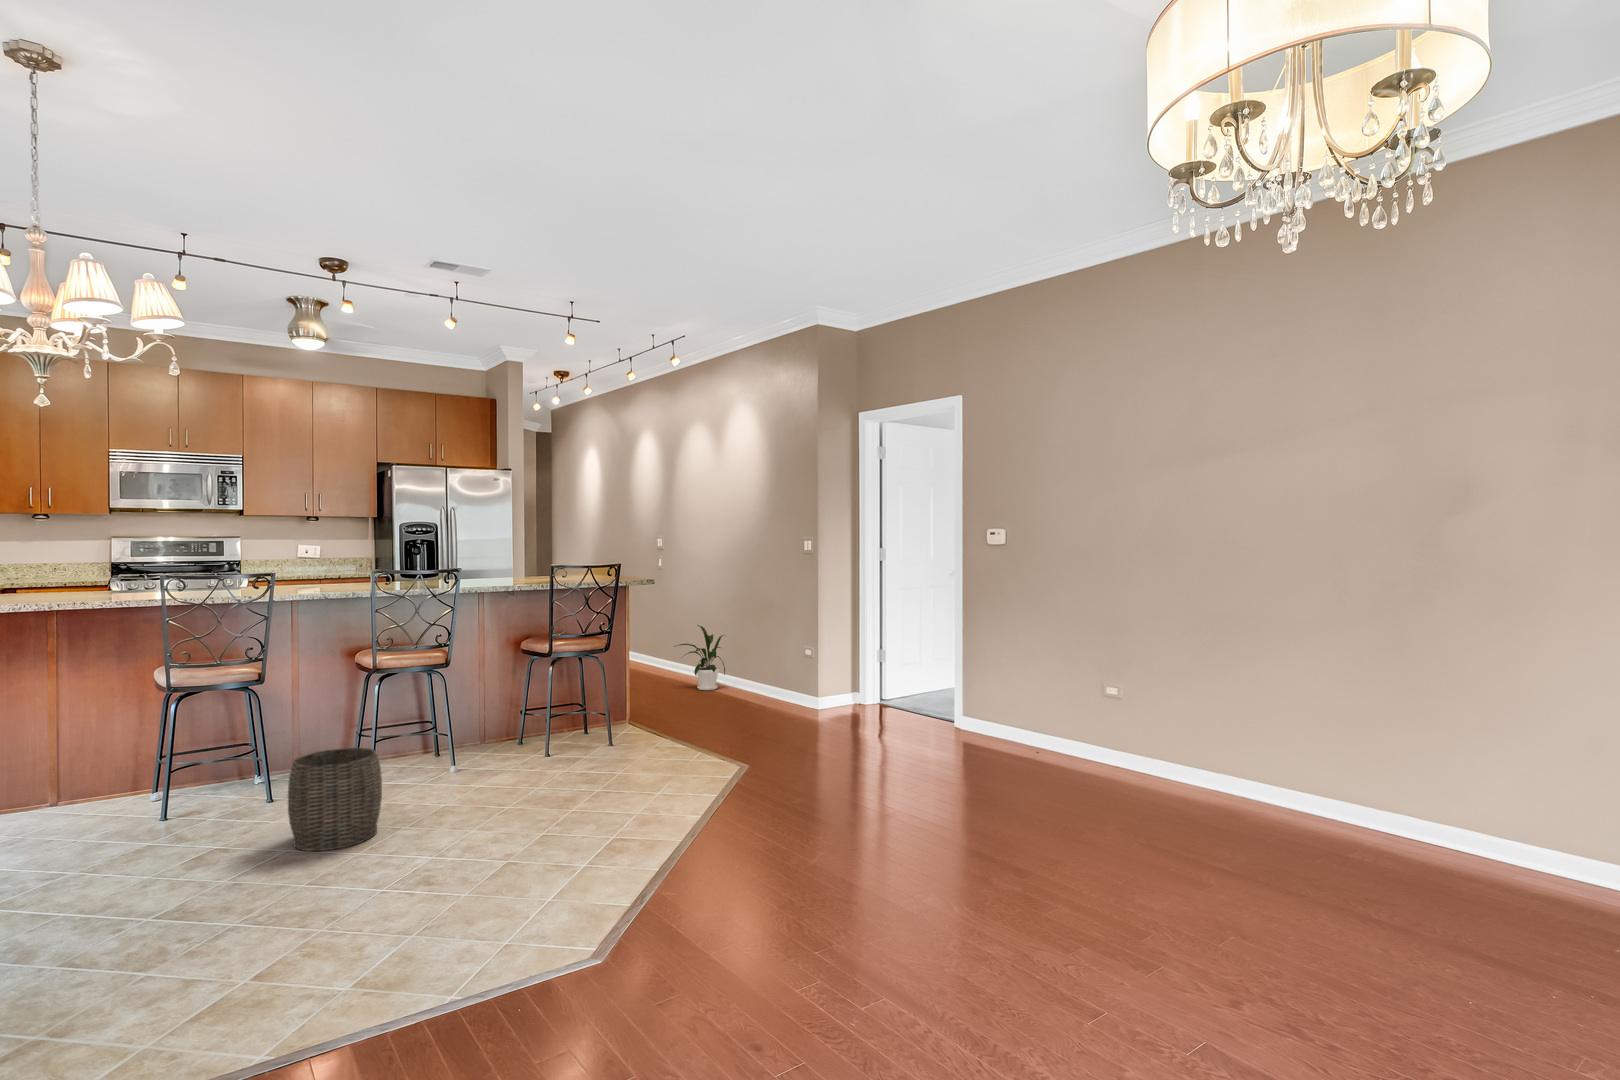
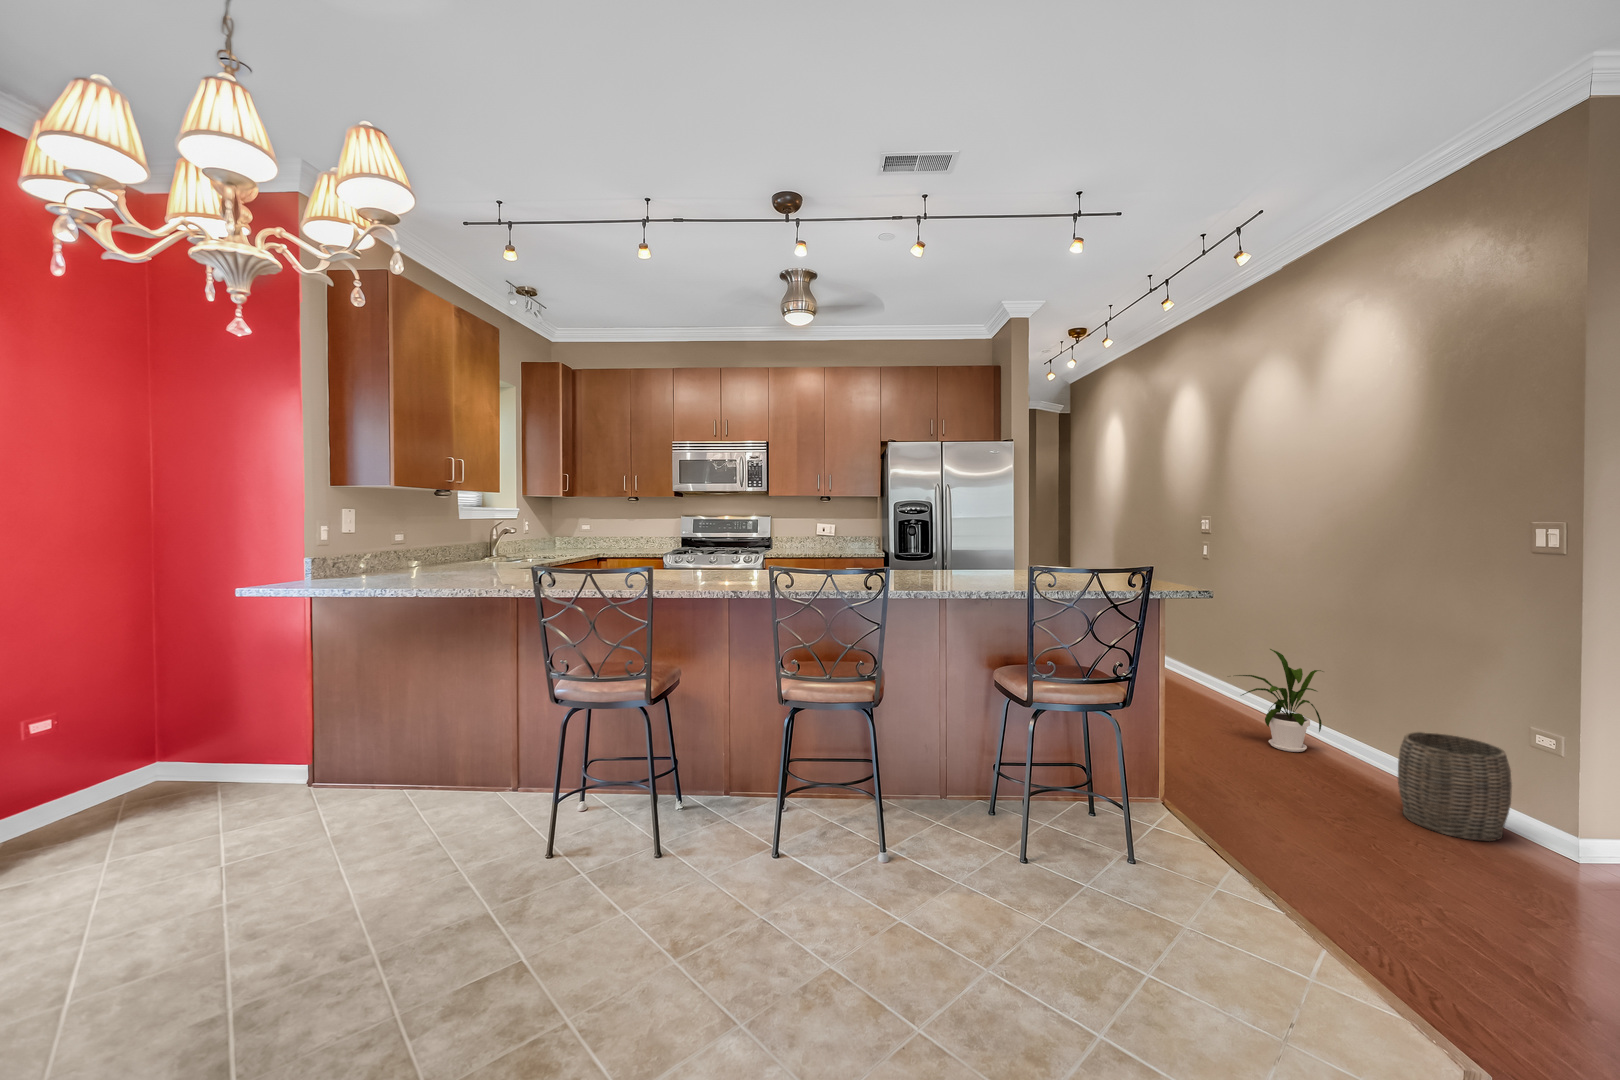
woven basket: present [288,748,382,851] -> present [1398,732,1512,841]

